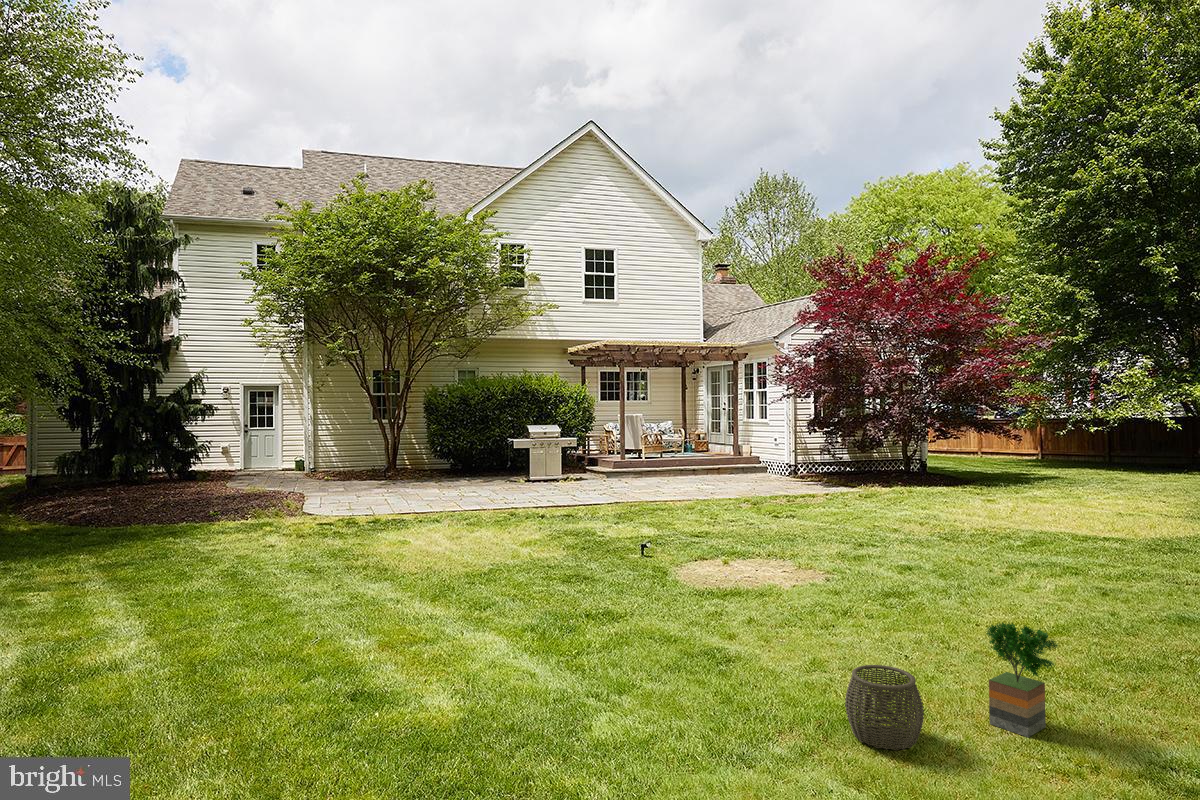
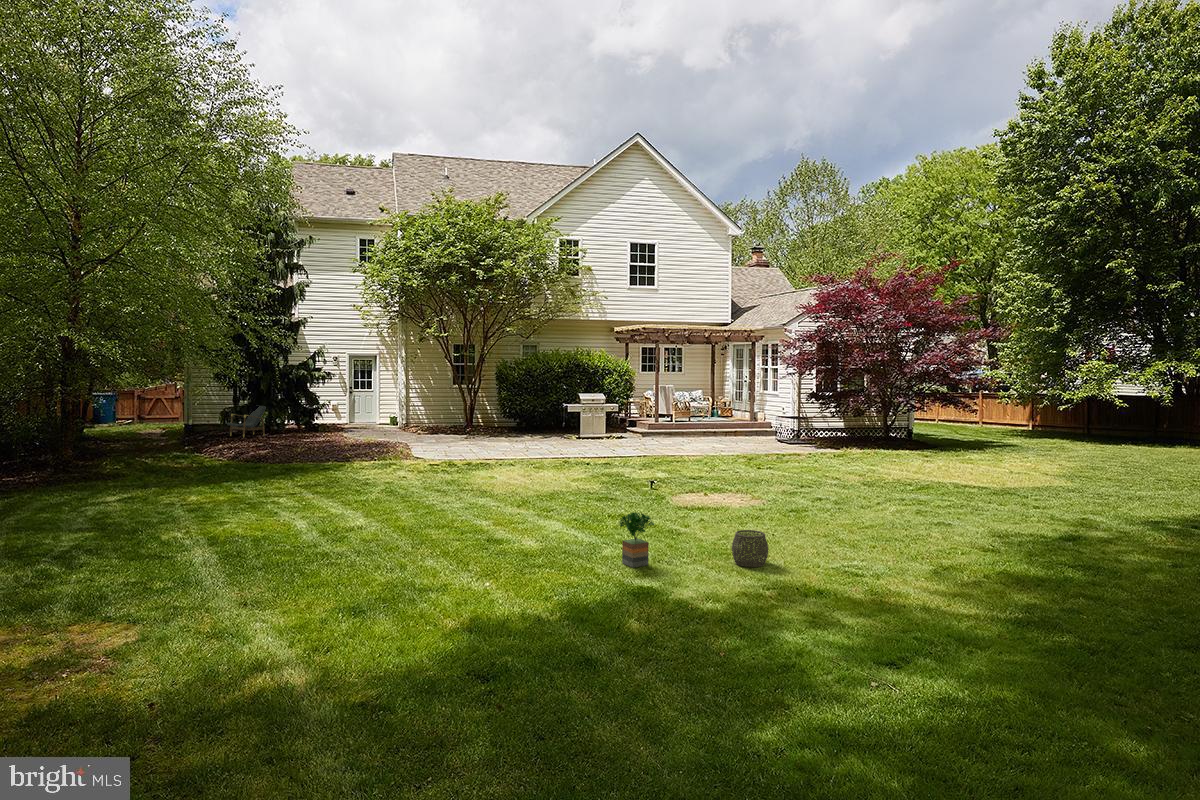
lounge chair: none [64,450,120,492] -> present [227,406,266,438]
potted tree: present [986,622,1058,737] -> present [620,512,654,568]

